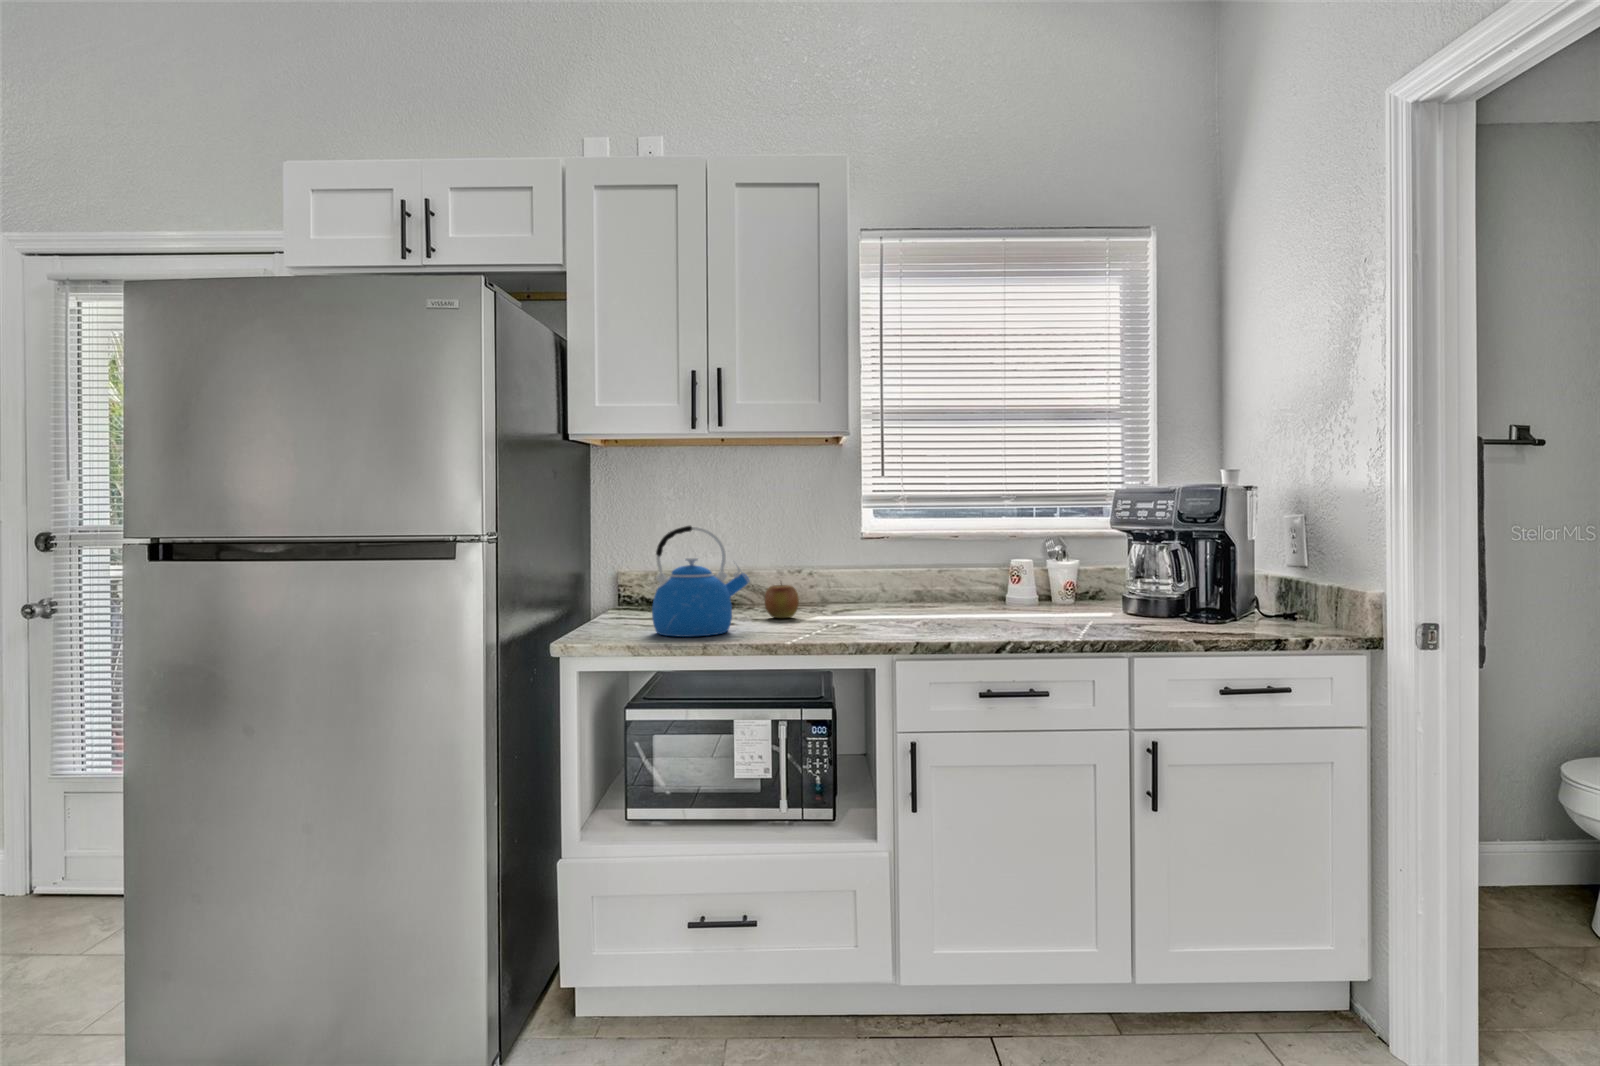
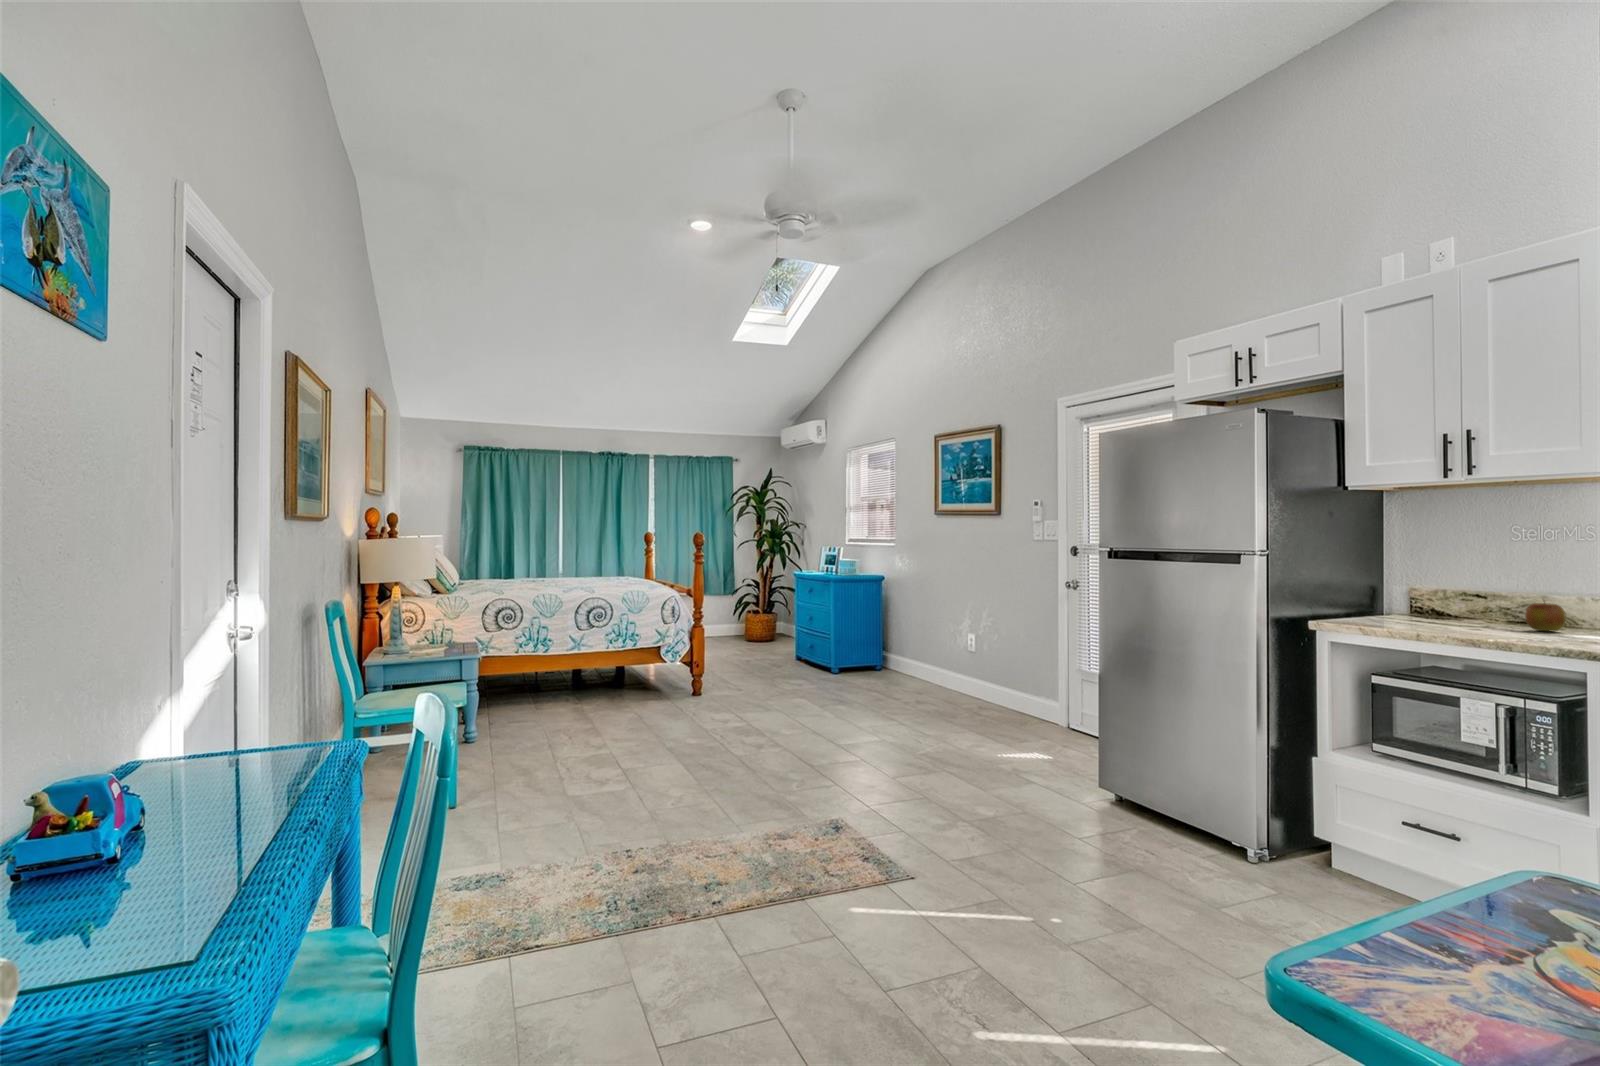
kettle: present [652,526,750,637] -> none [1388,550,1483,631]

